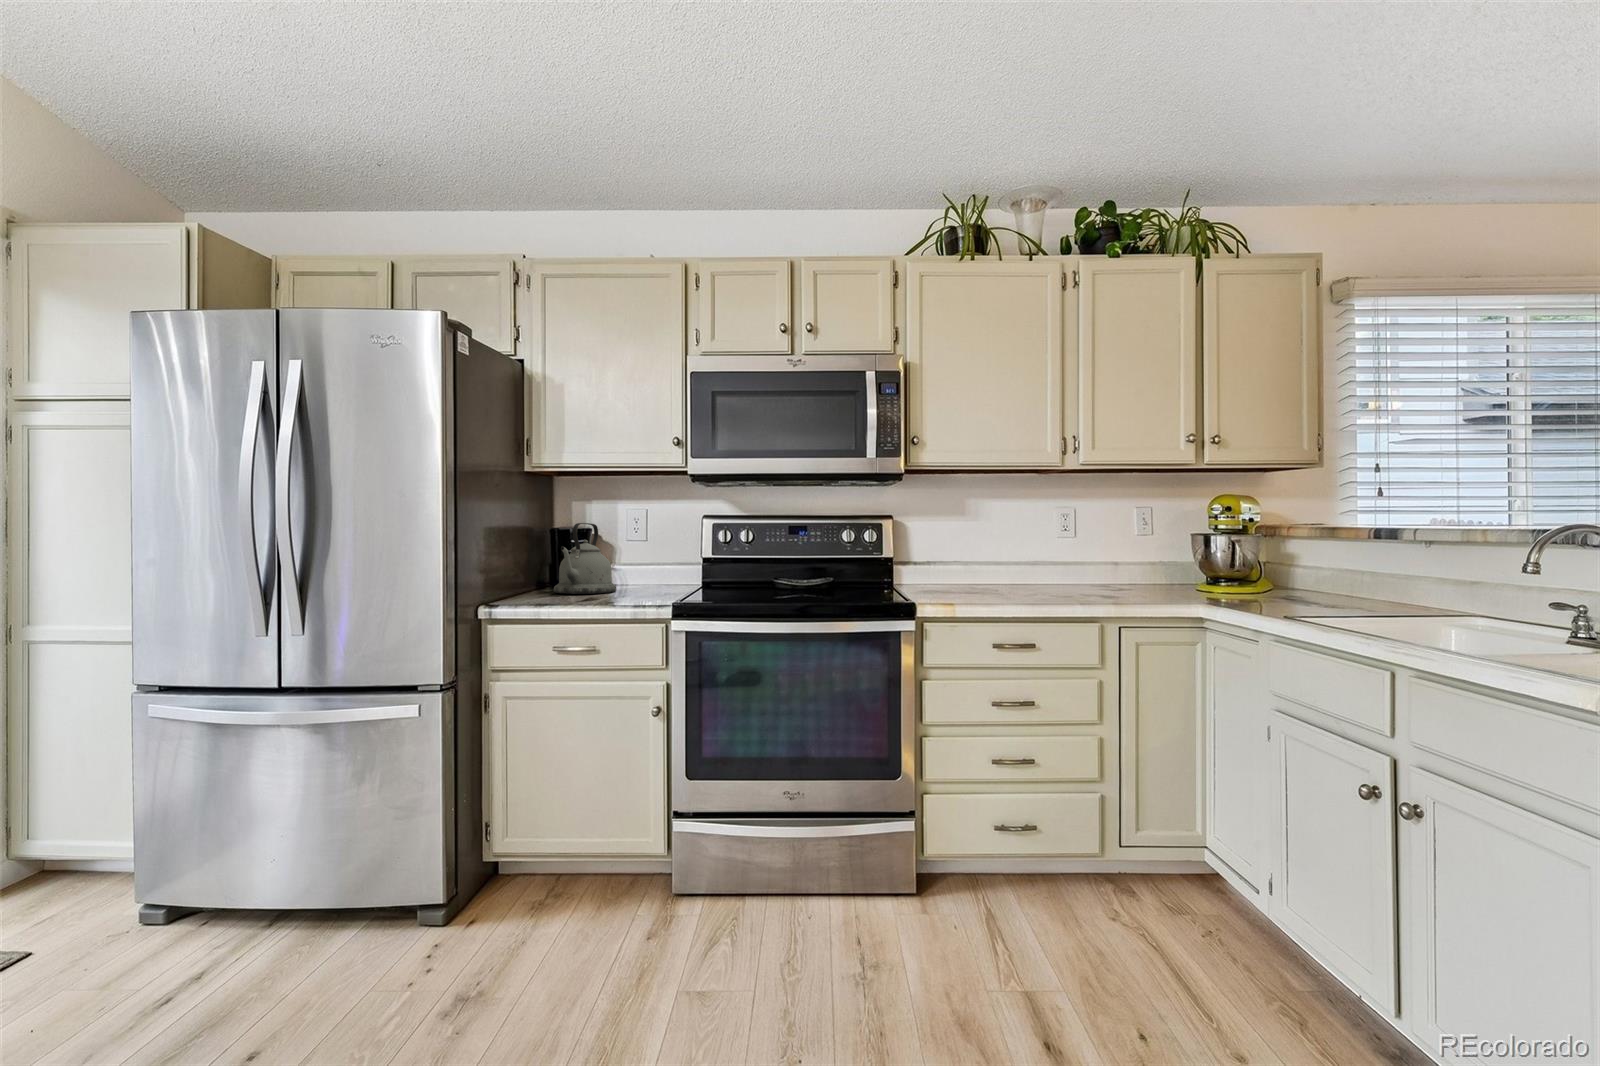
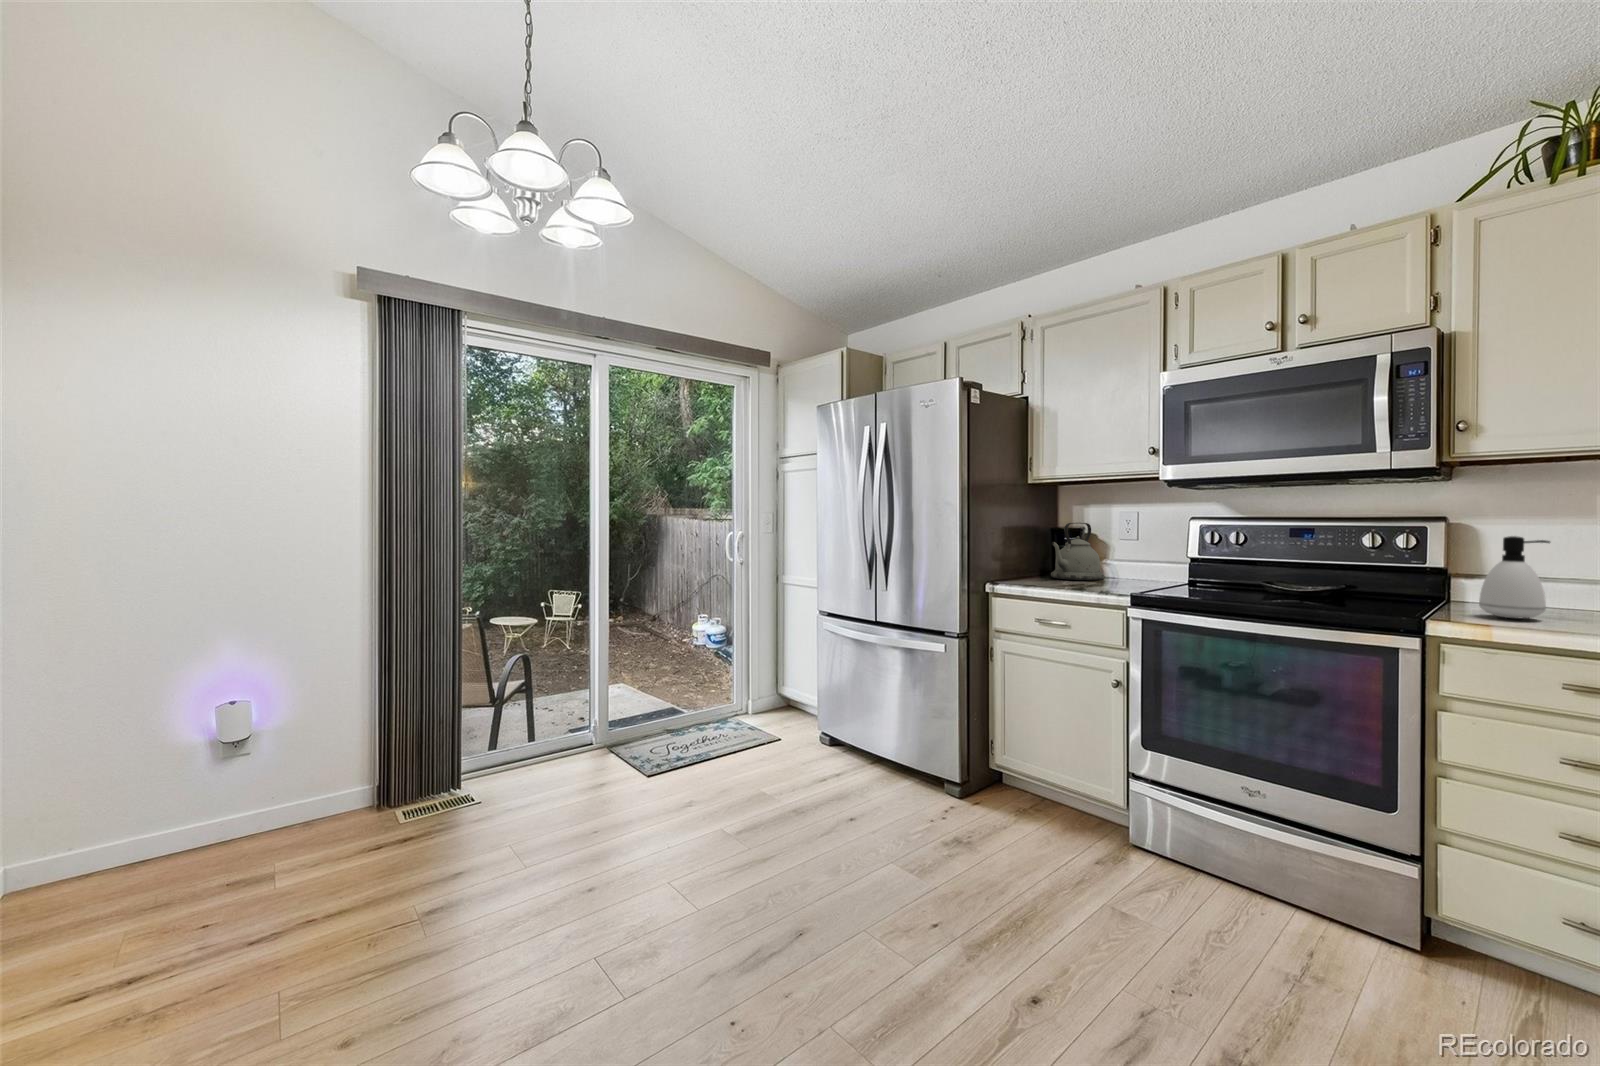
soap dispenser: none [935,531,973,597] -> present [1479,536,1550,619]

